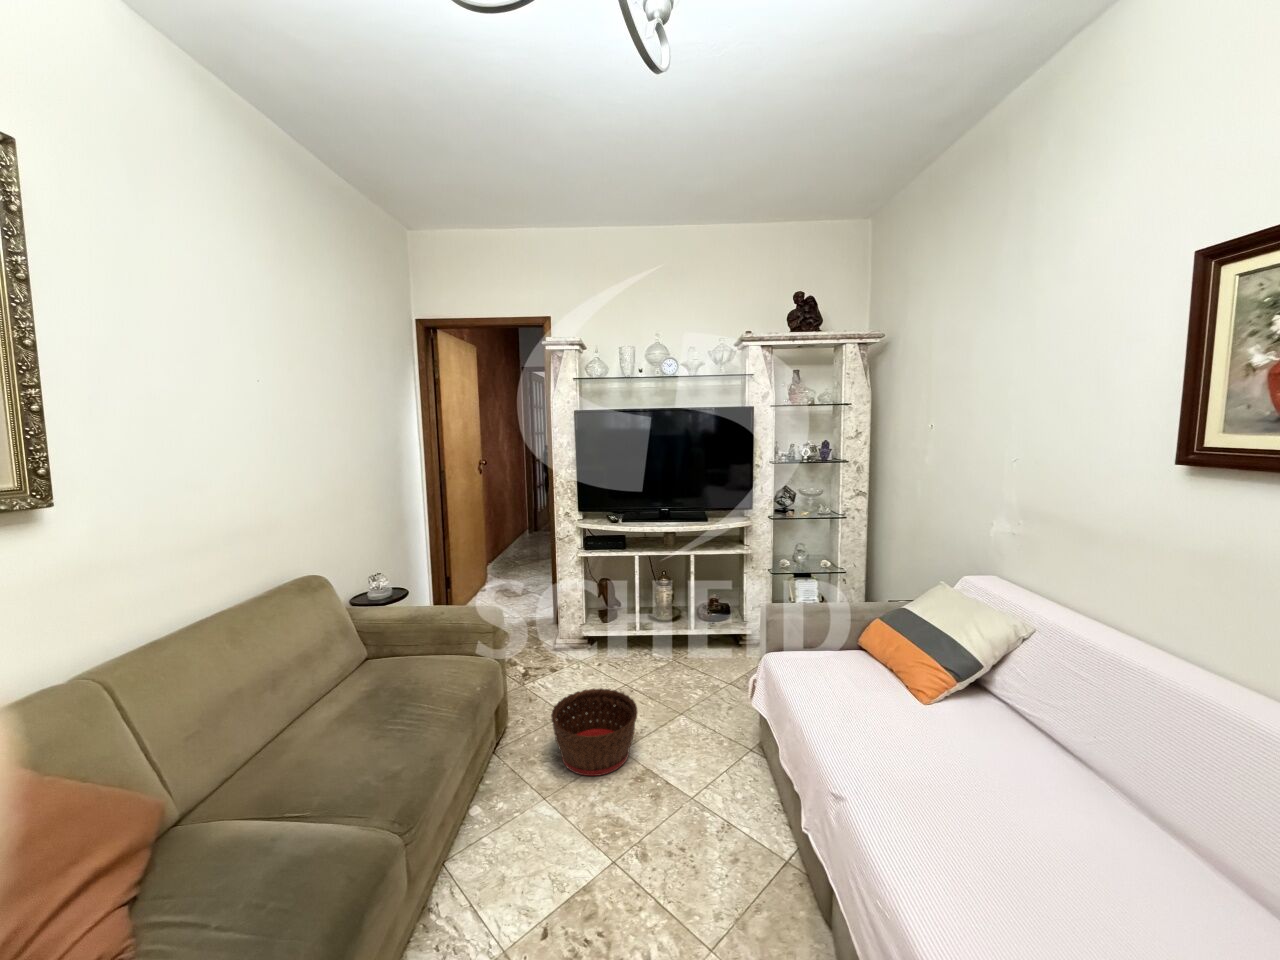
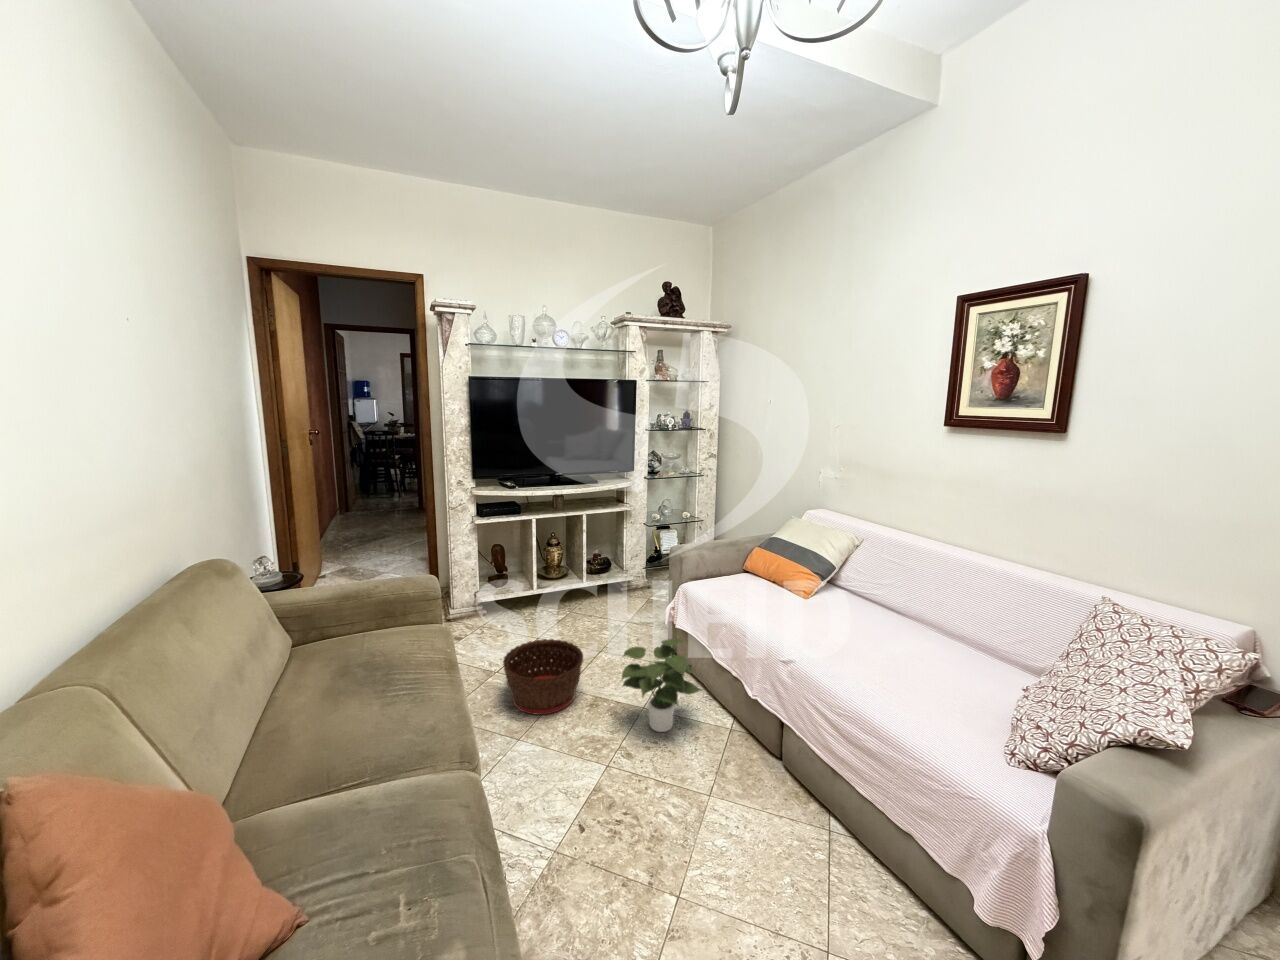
potted plant: none [651,721,754,838] -> present [621,638,702,732]

